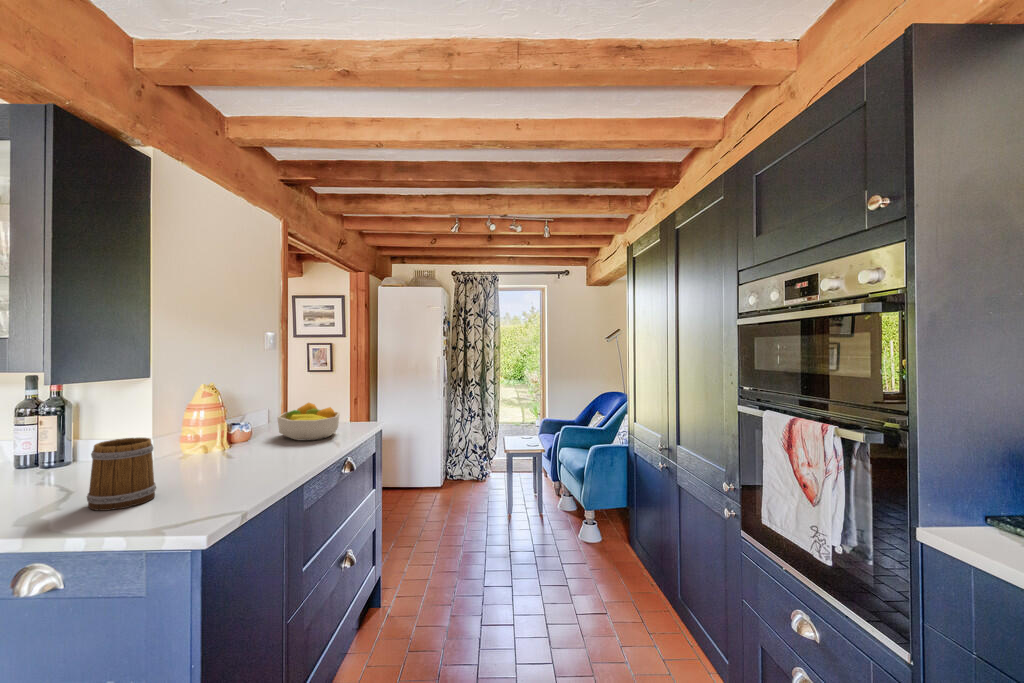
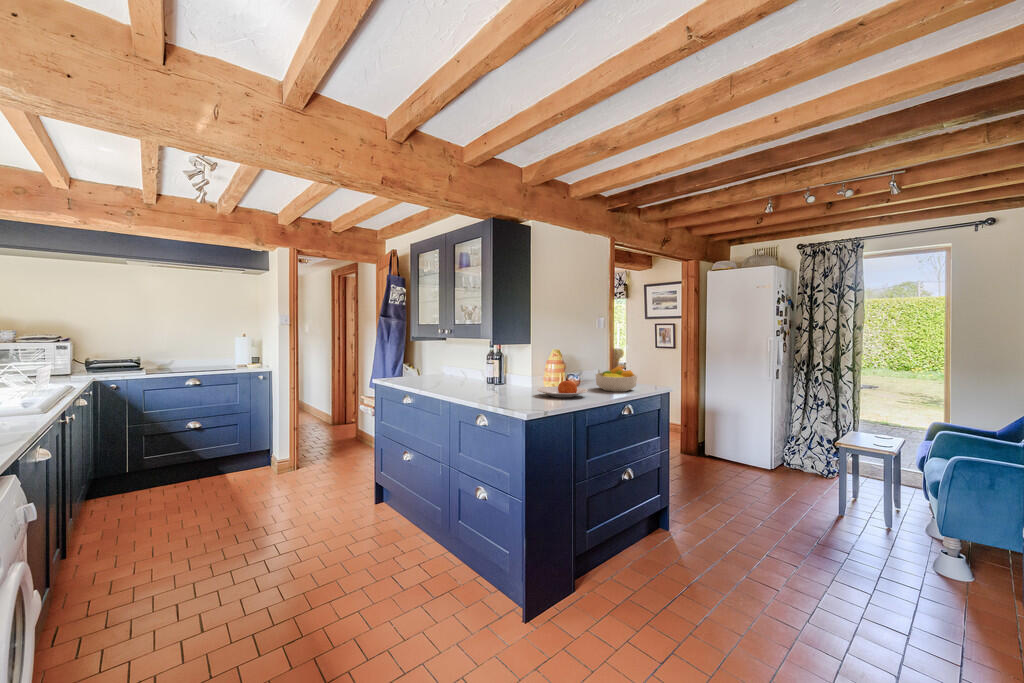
plate: none [187,437,285,469] -> present [538,381,588,398]
mug: present [87,438,156,511] -> none [492,371,518,403]

